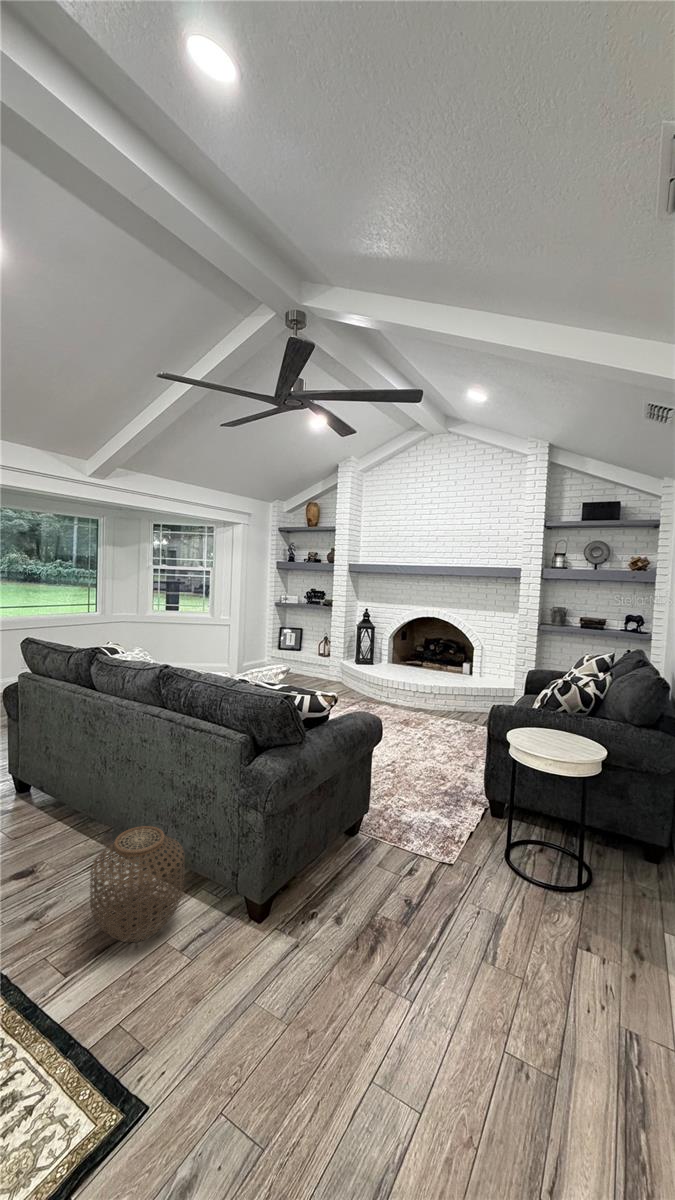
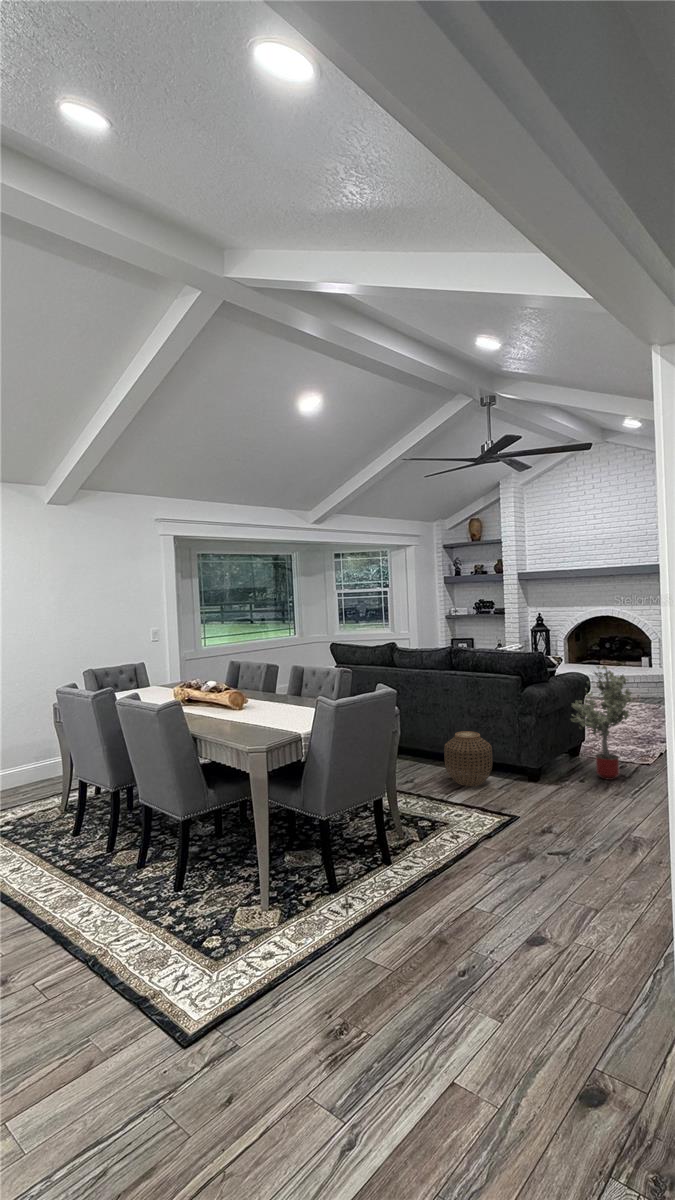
potted tree: none [327,712,438,916] -> present [571,665,632,780]

